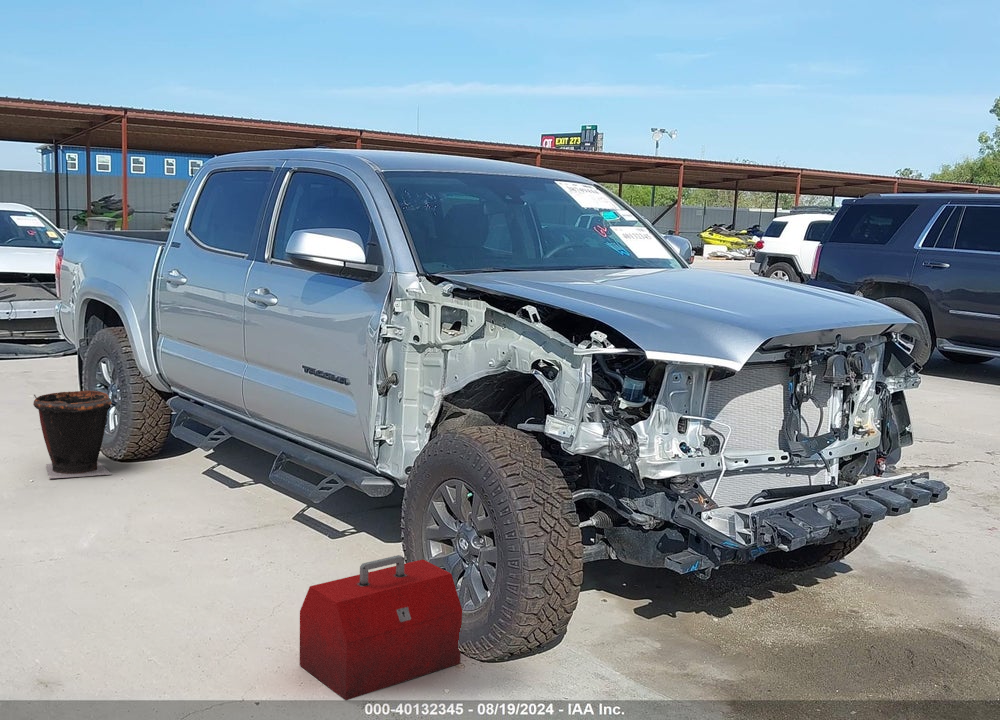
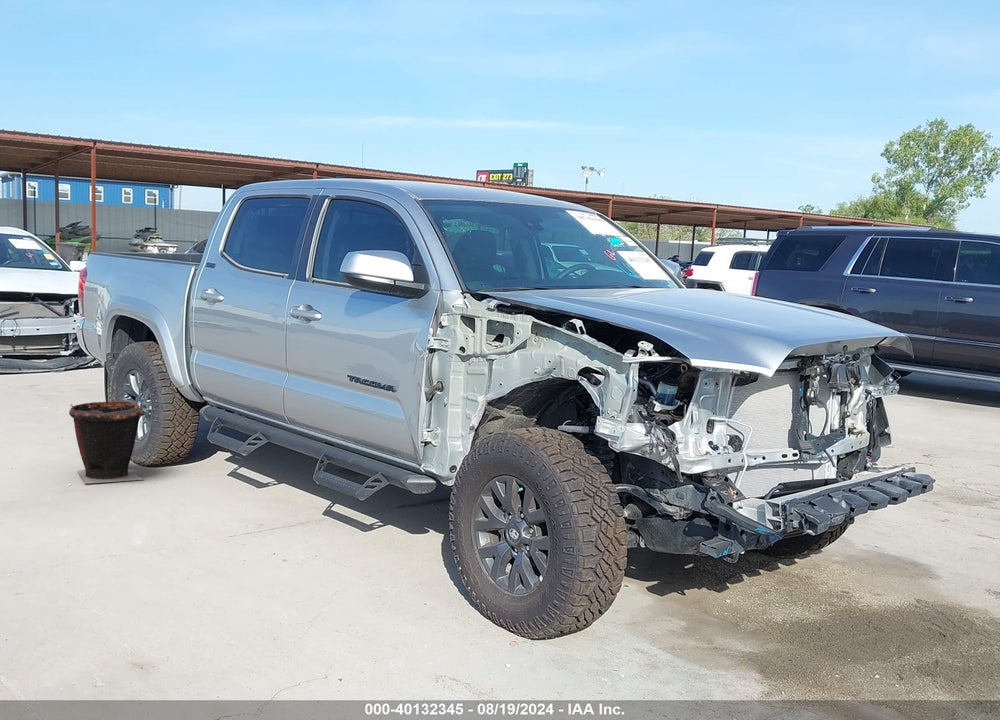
toolbox: present [300,555,462,700] -> none [367,544,514,675]

